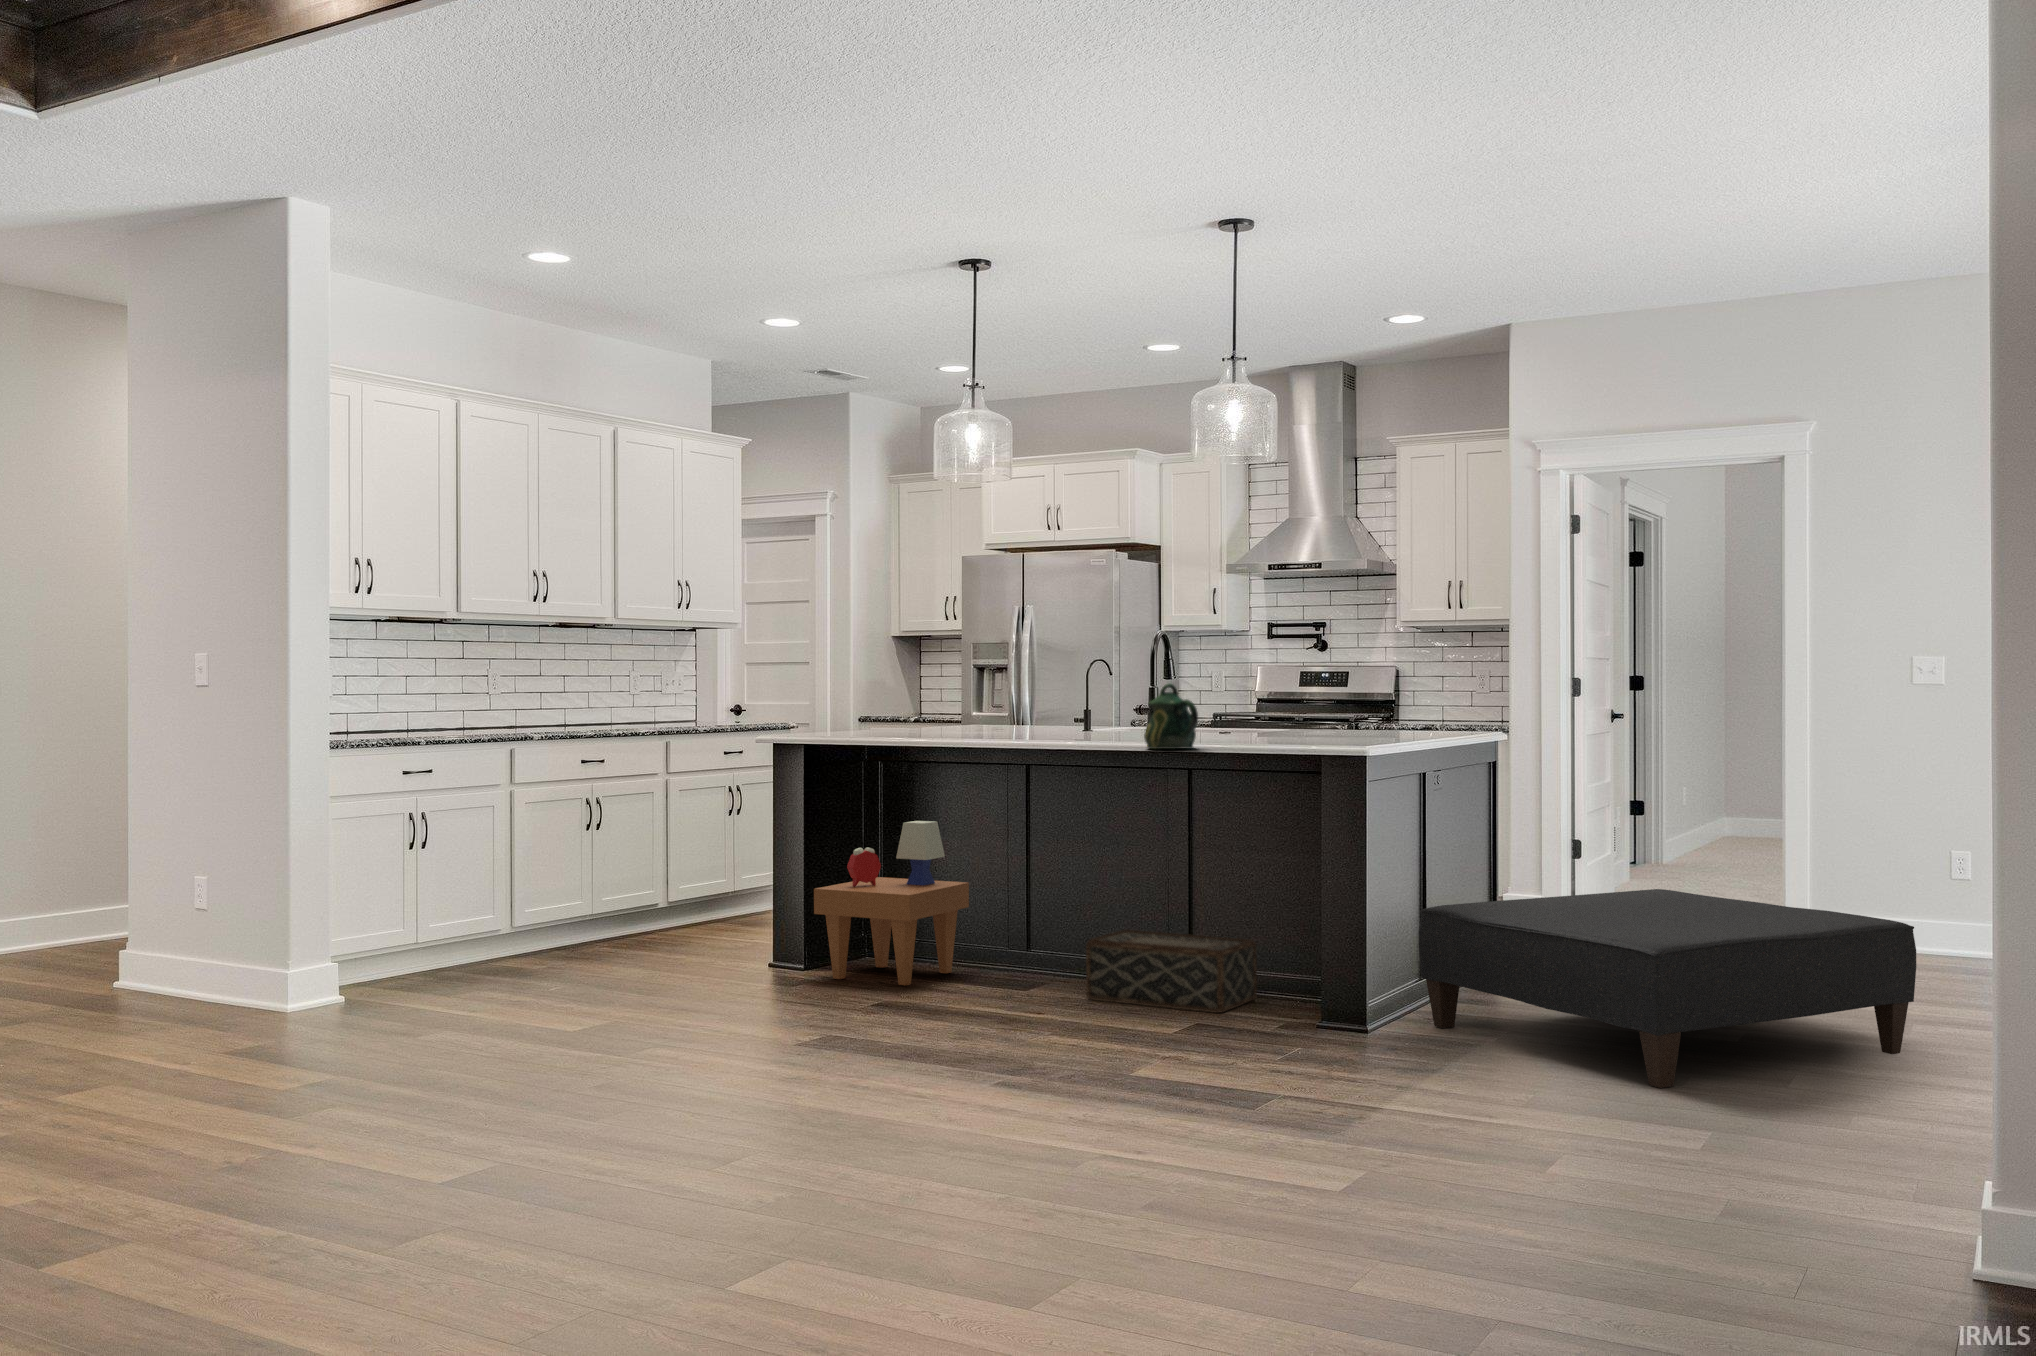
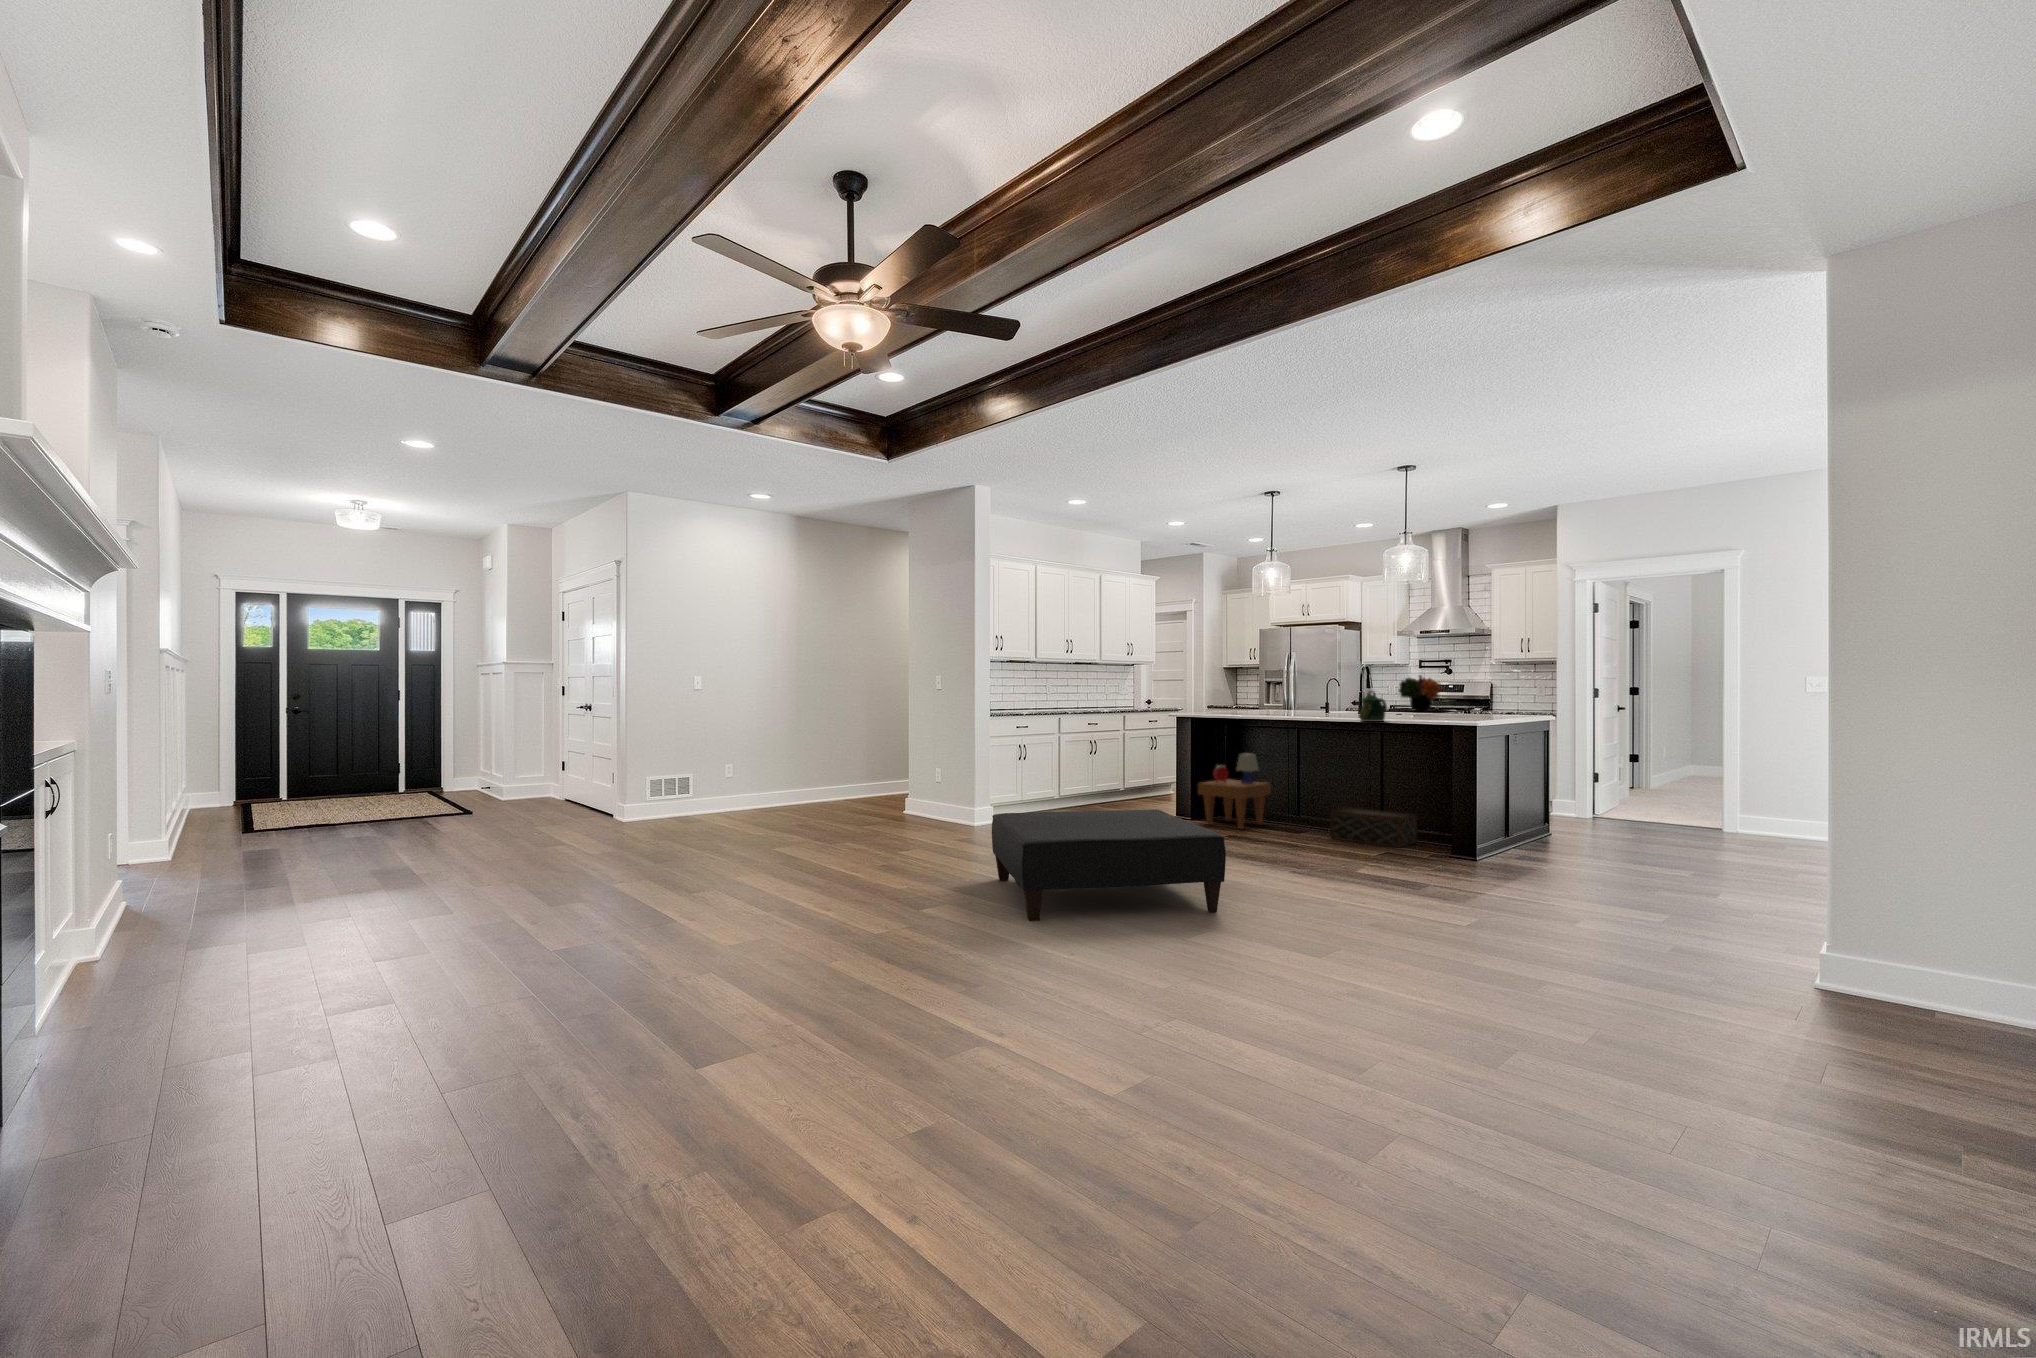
flower arrangement: none [1222,652,1307,725] -> present [1399,675,1441,711]
ottoman: present [1419,889,1916,1088] -> present [992,809,1226,921]

